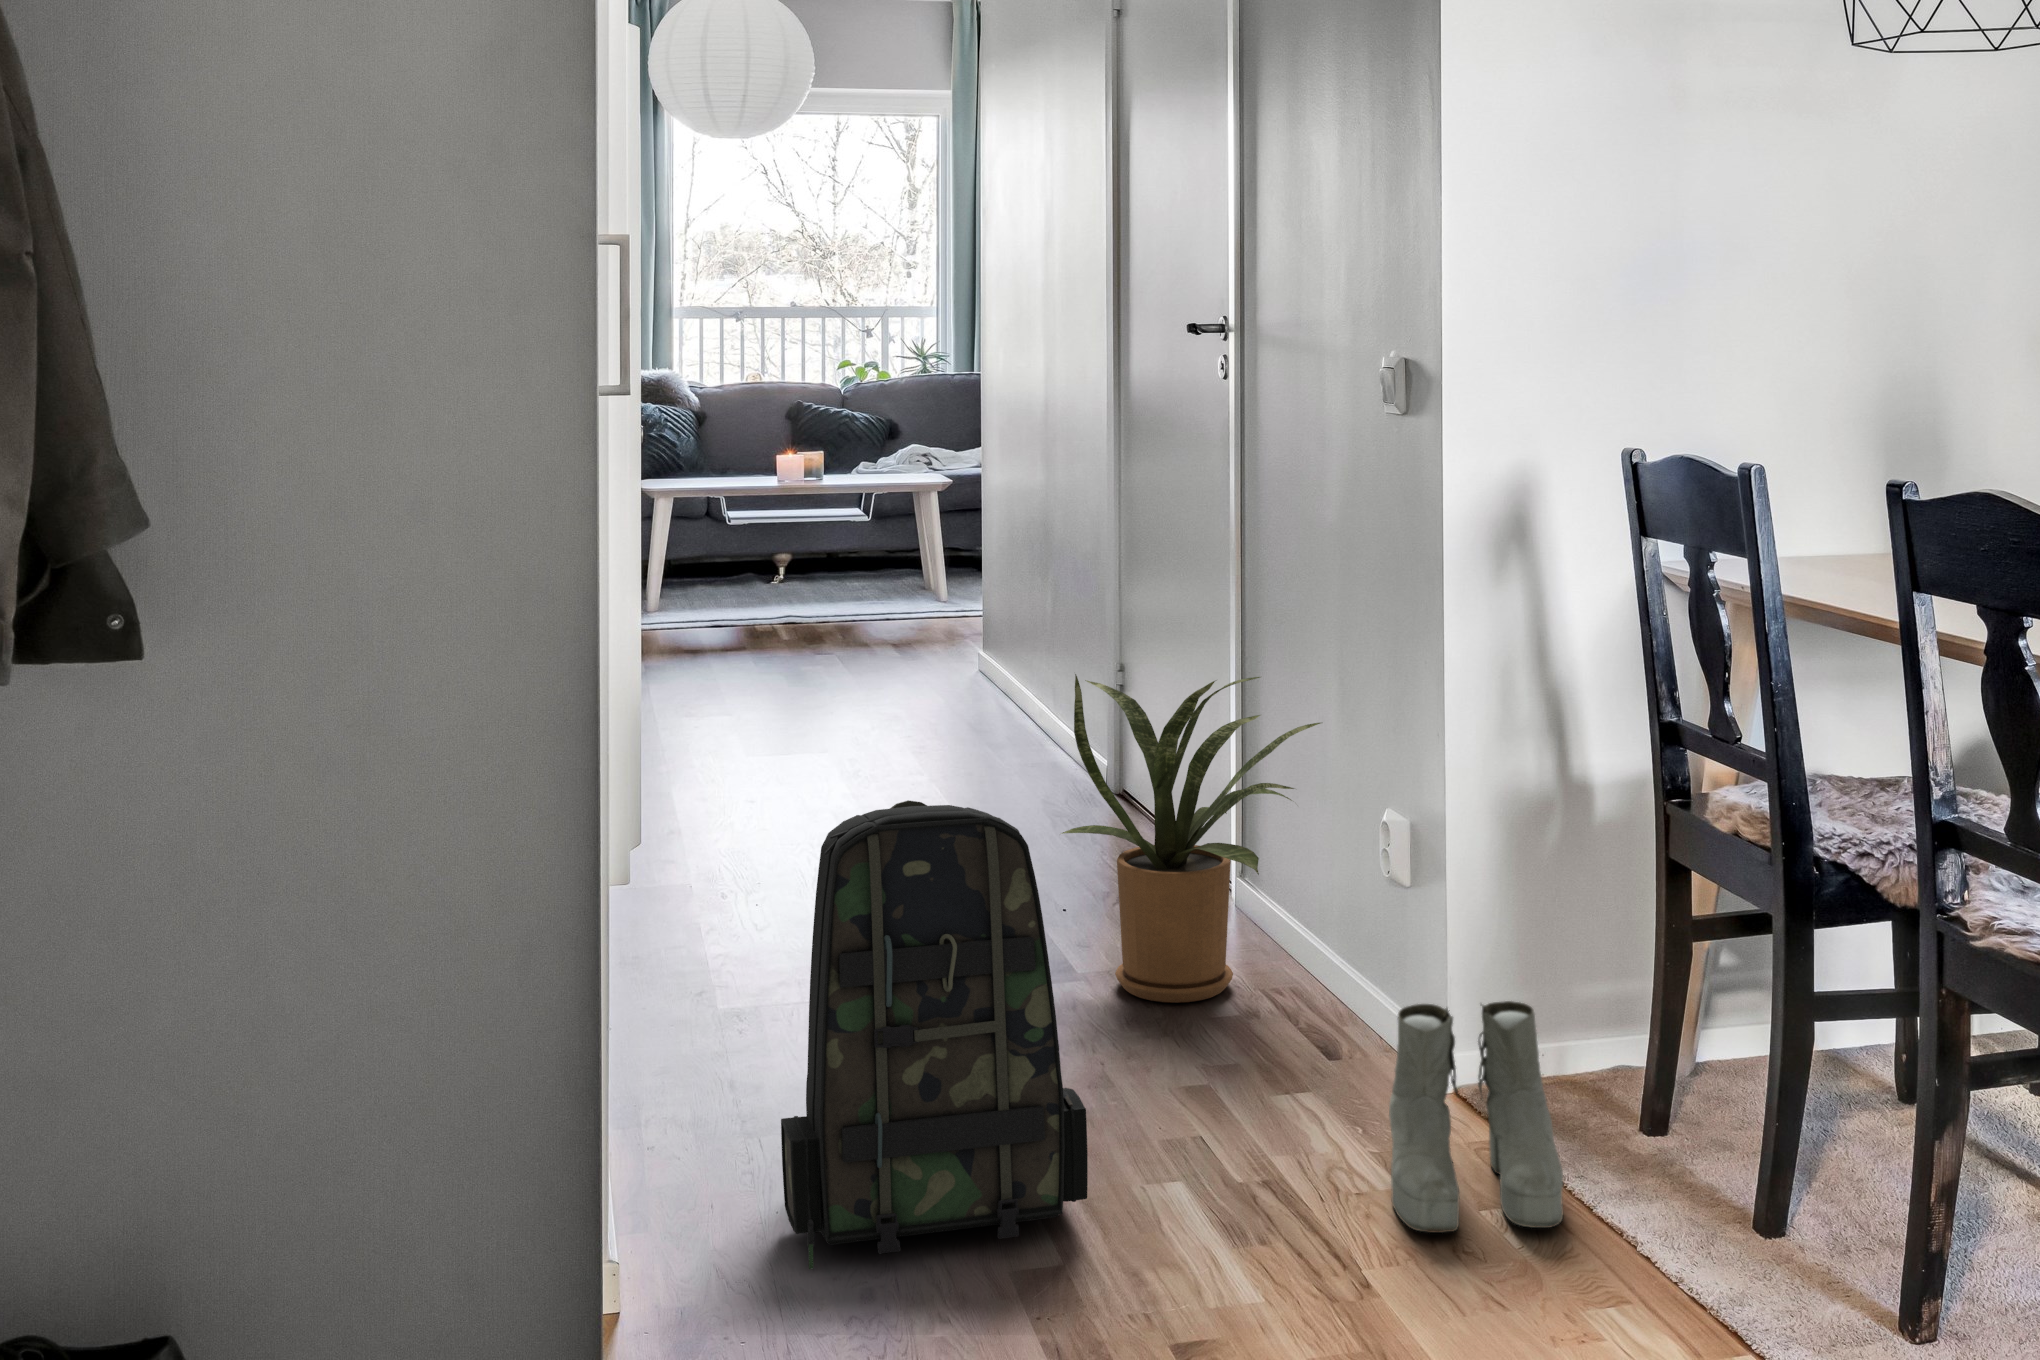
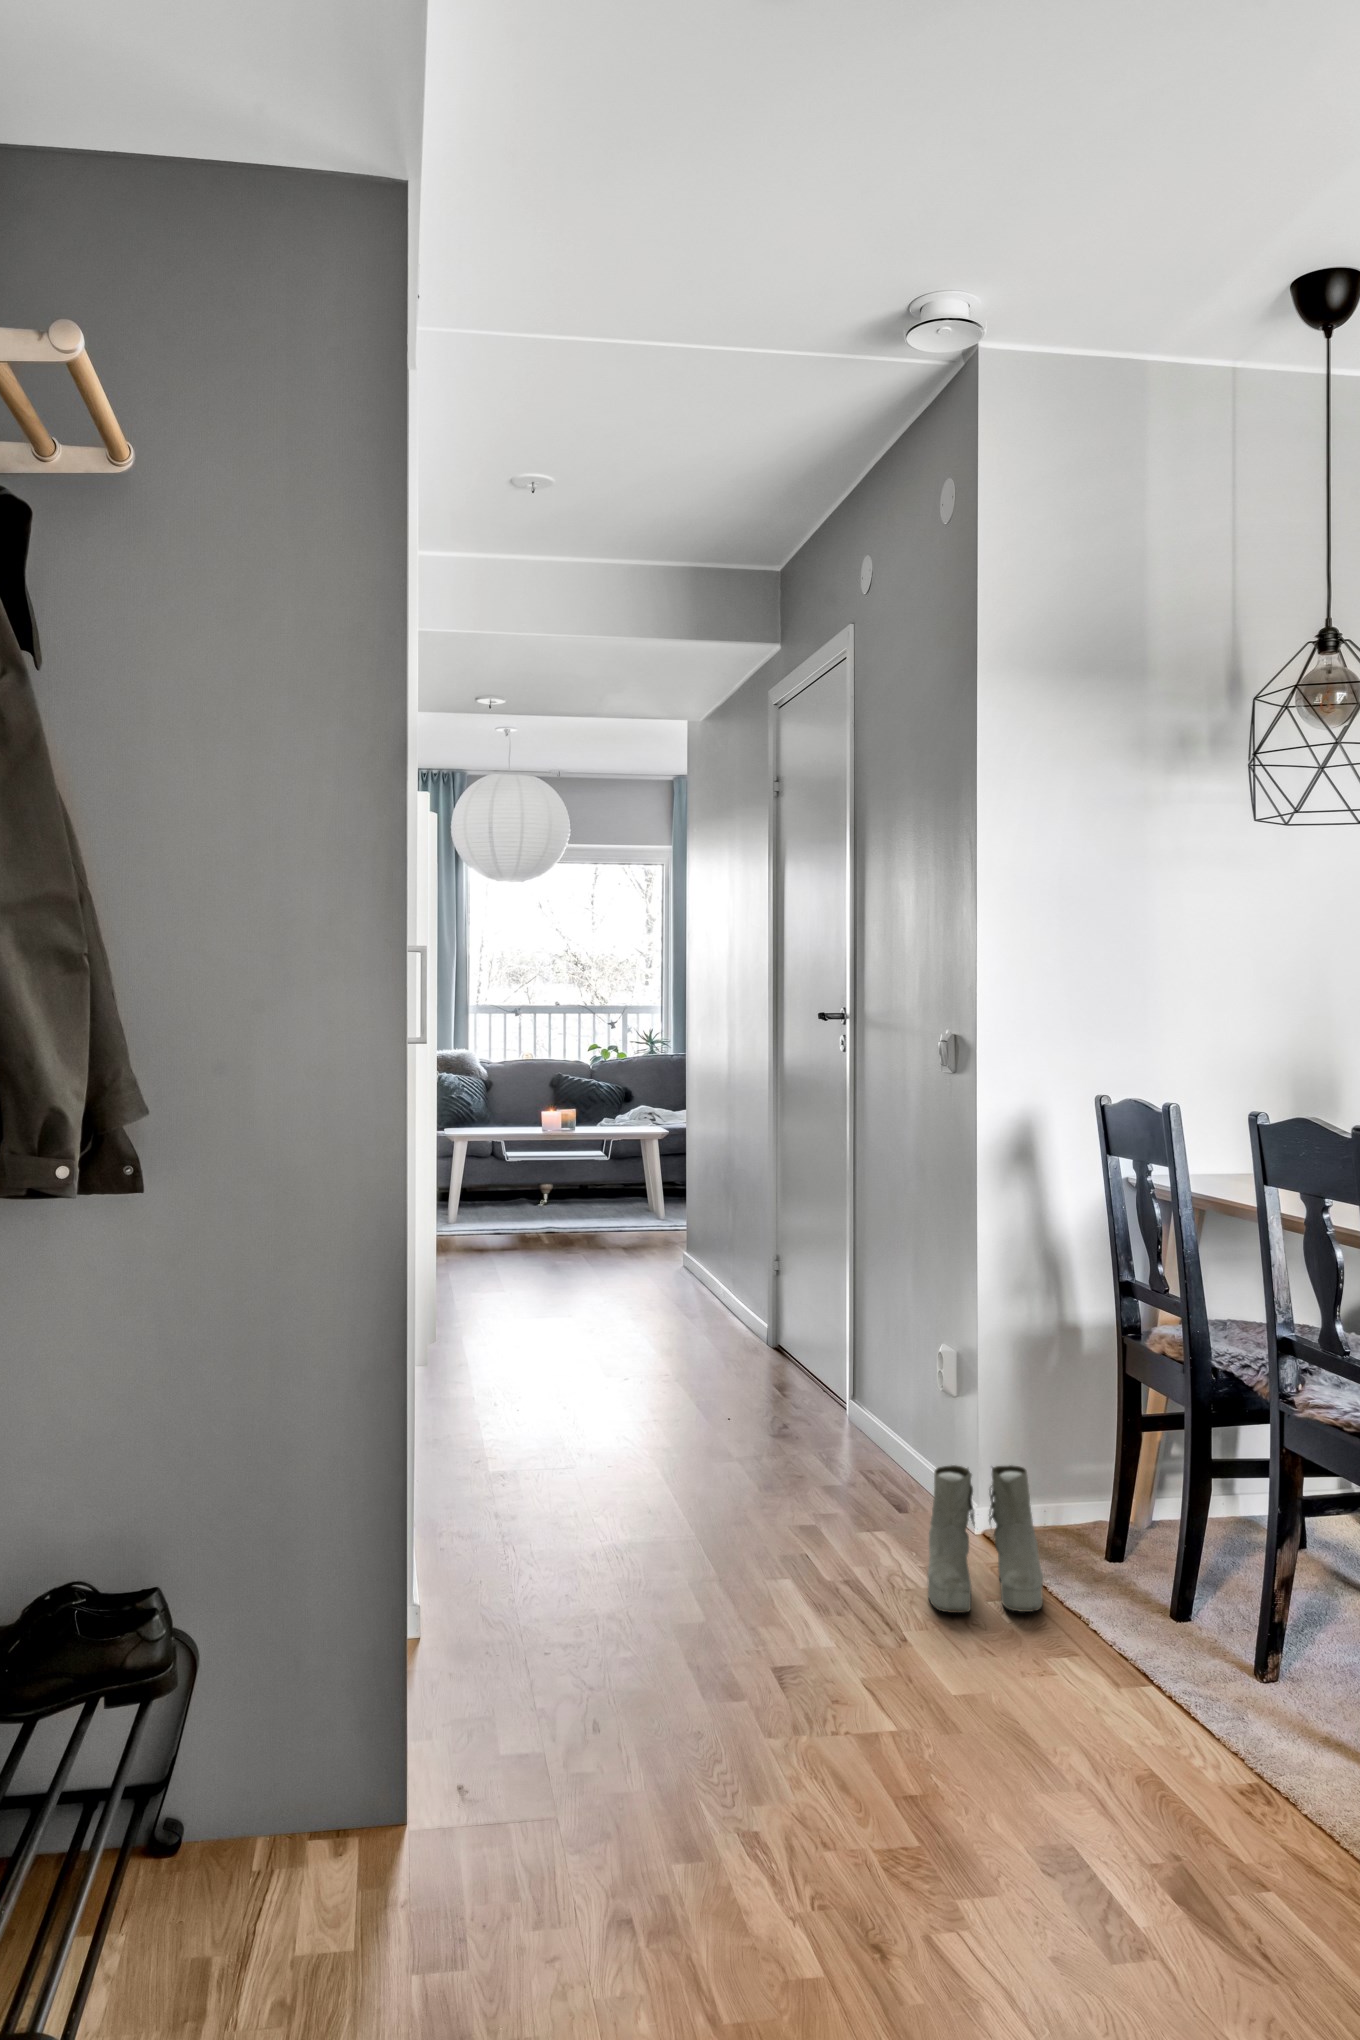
house plant: present [1062,674,1321,1003] -> none [720,1249,905,1477]
backpack: present [781,800,1088,1269] -> none [523,1322,723,1622]

